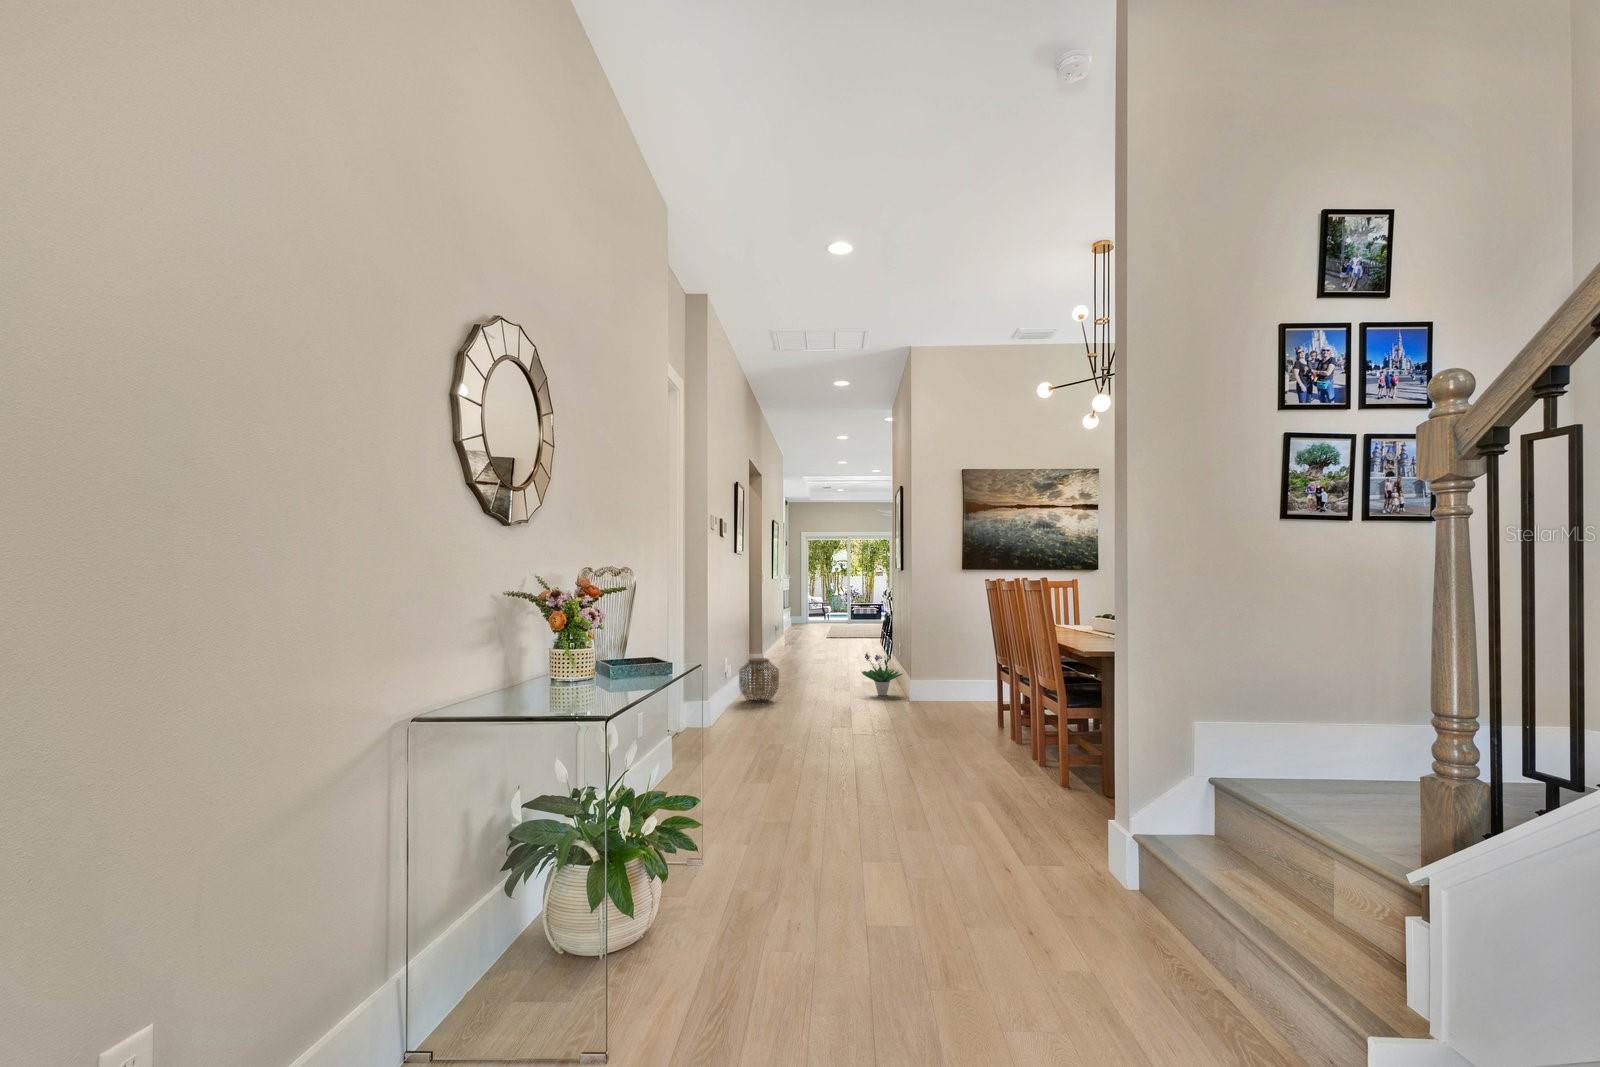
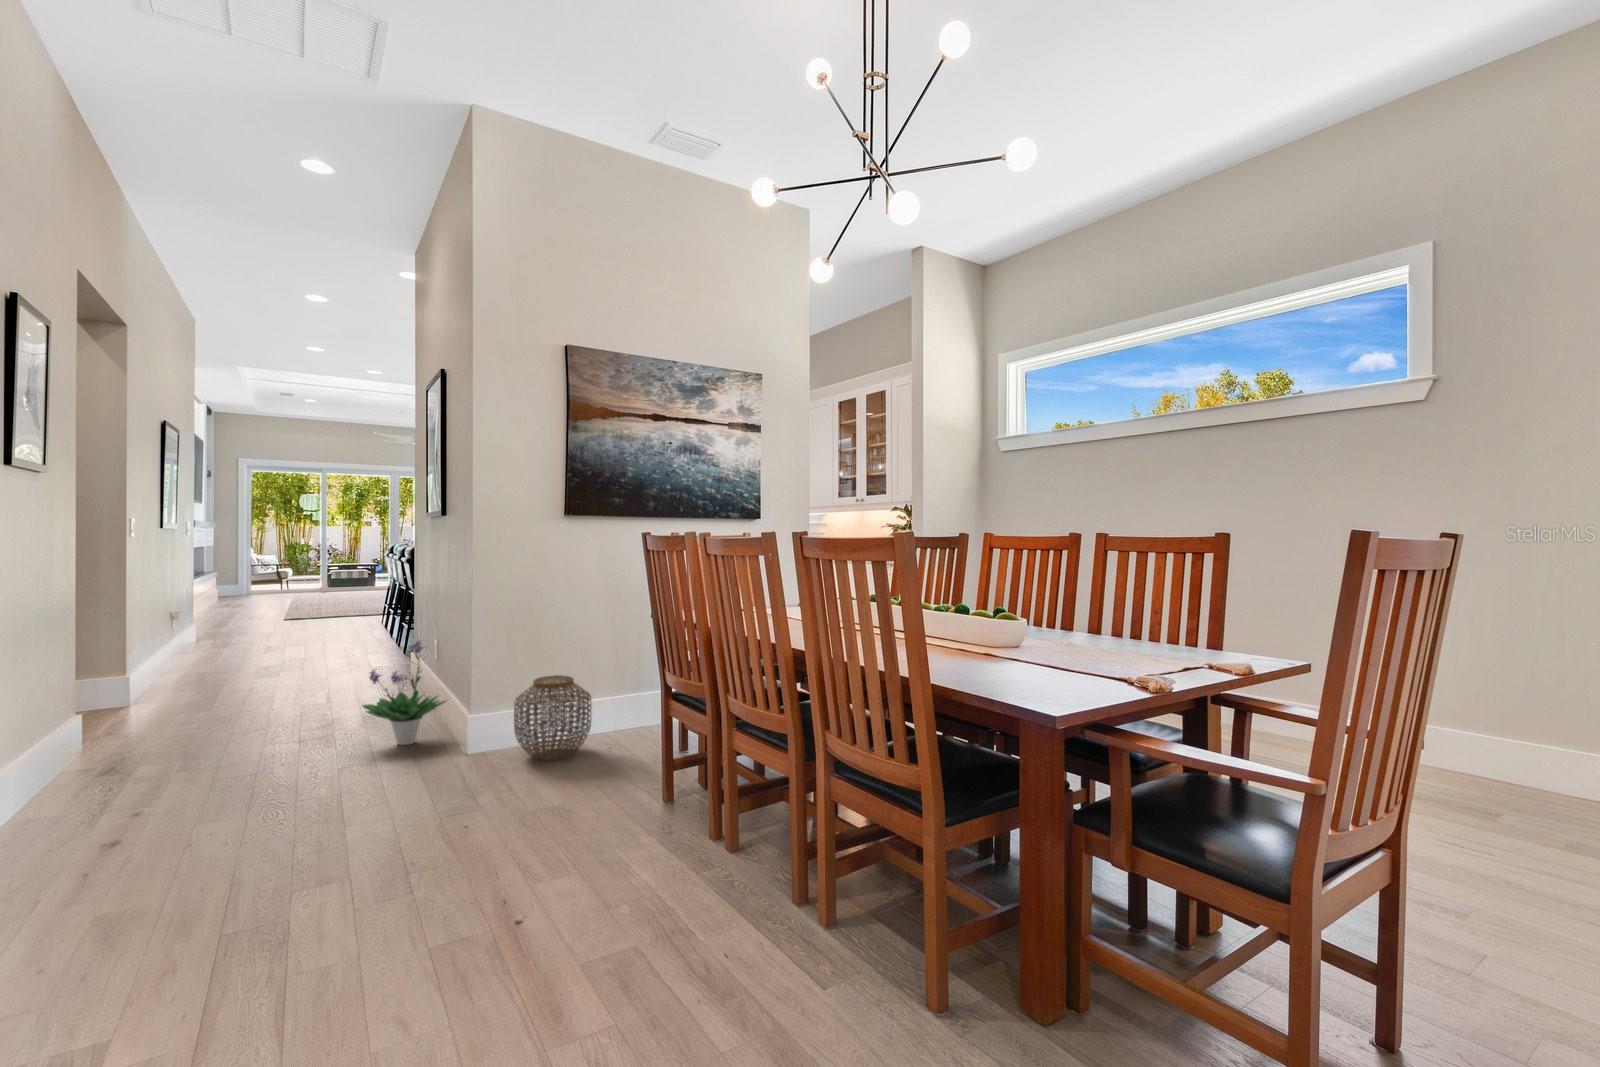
woven basket: present [739,658,779,703] -> present [514,675,591,761]

